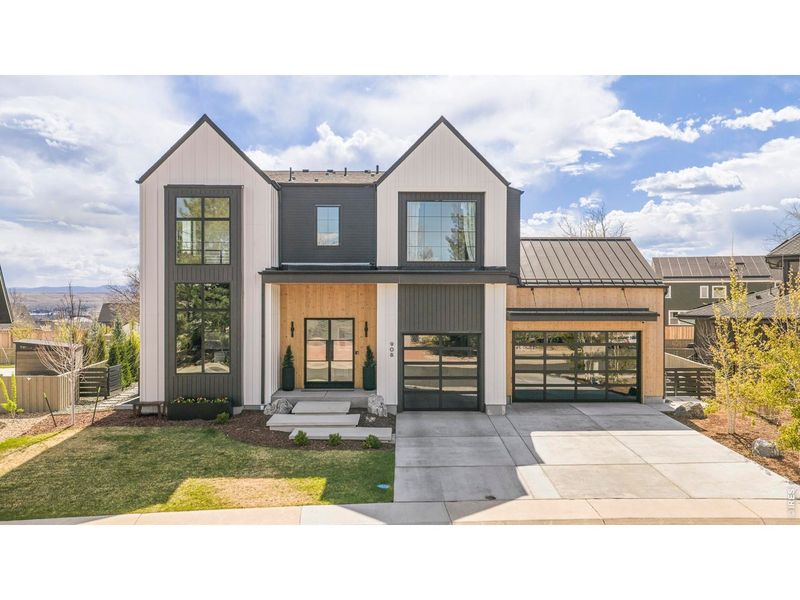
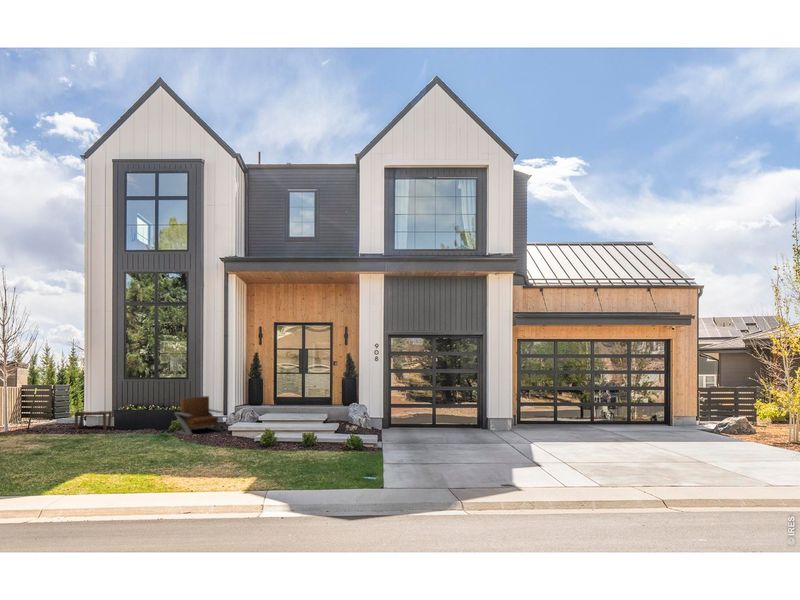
lounge chair: none [219,388,261,427] -> present [175,396,223,435]

